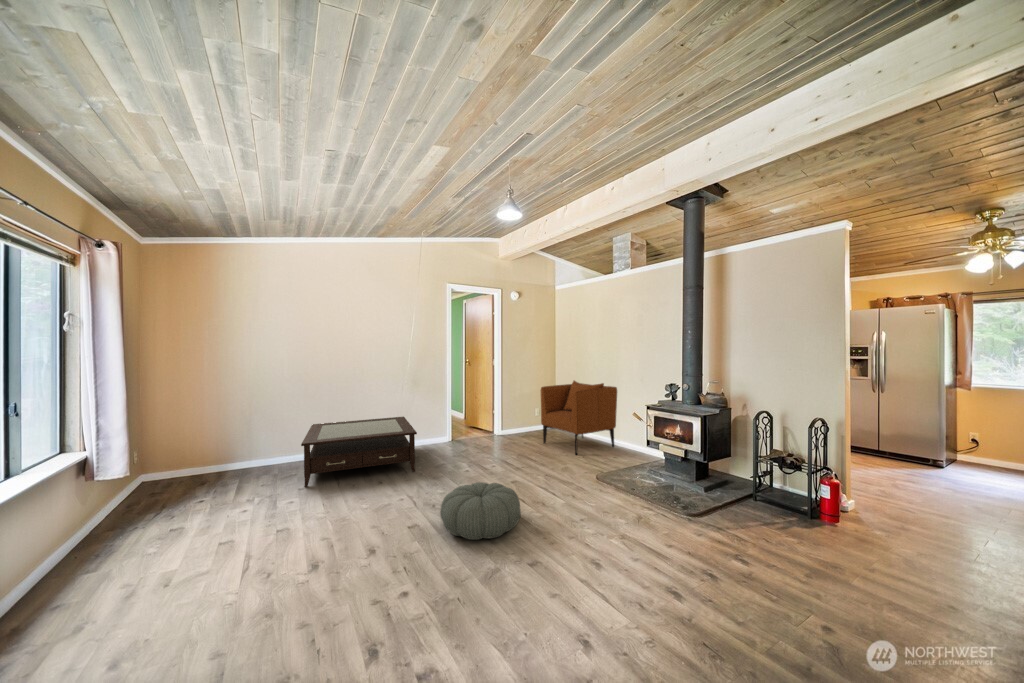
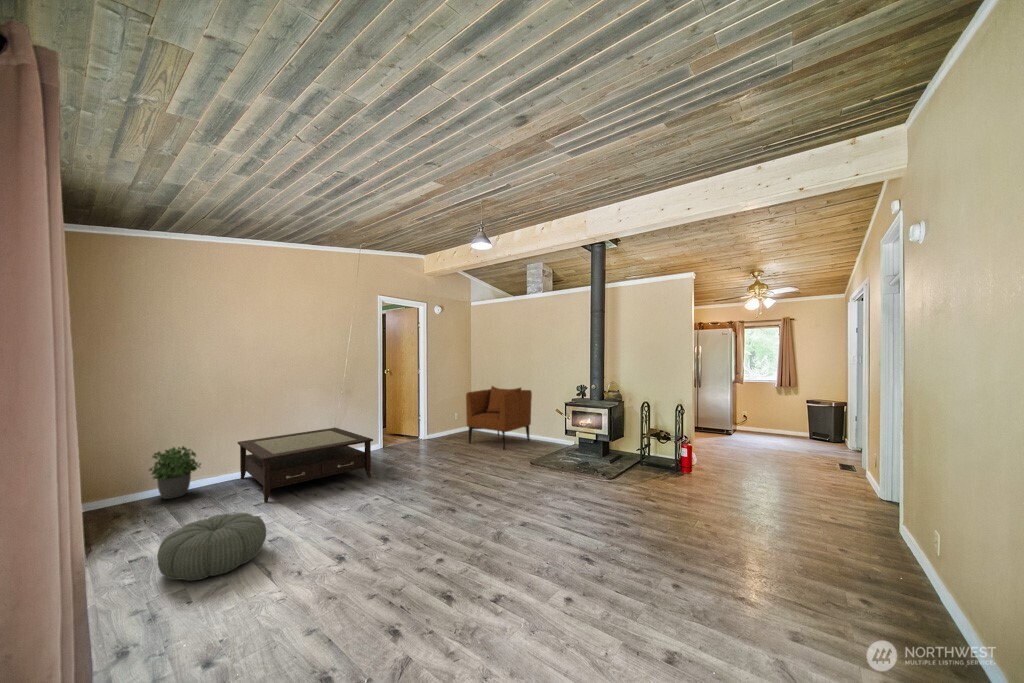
potted plant: none [233,425,275,471] -> present [149,446,201,499]
pouf: present [440,482,521,540] -> present [157,513,266,581]

